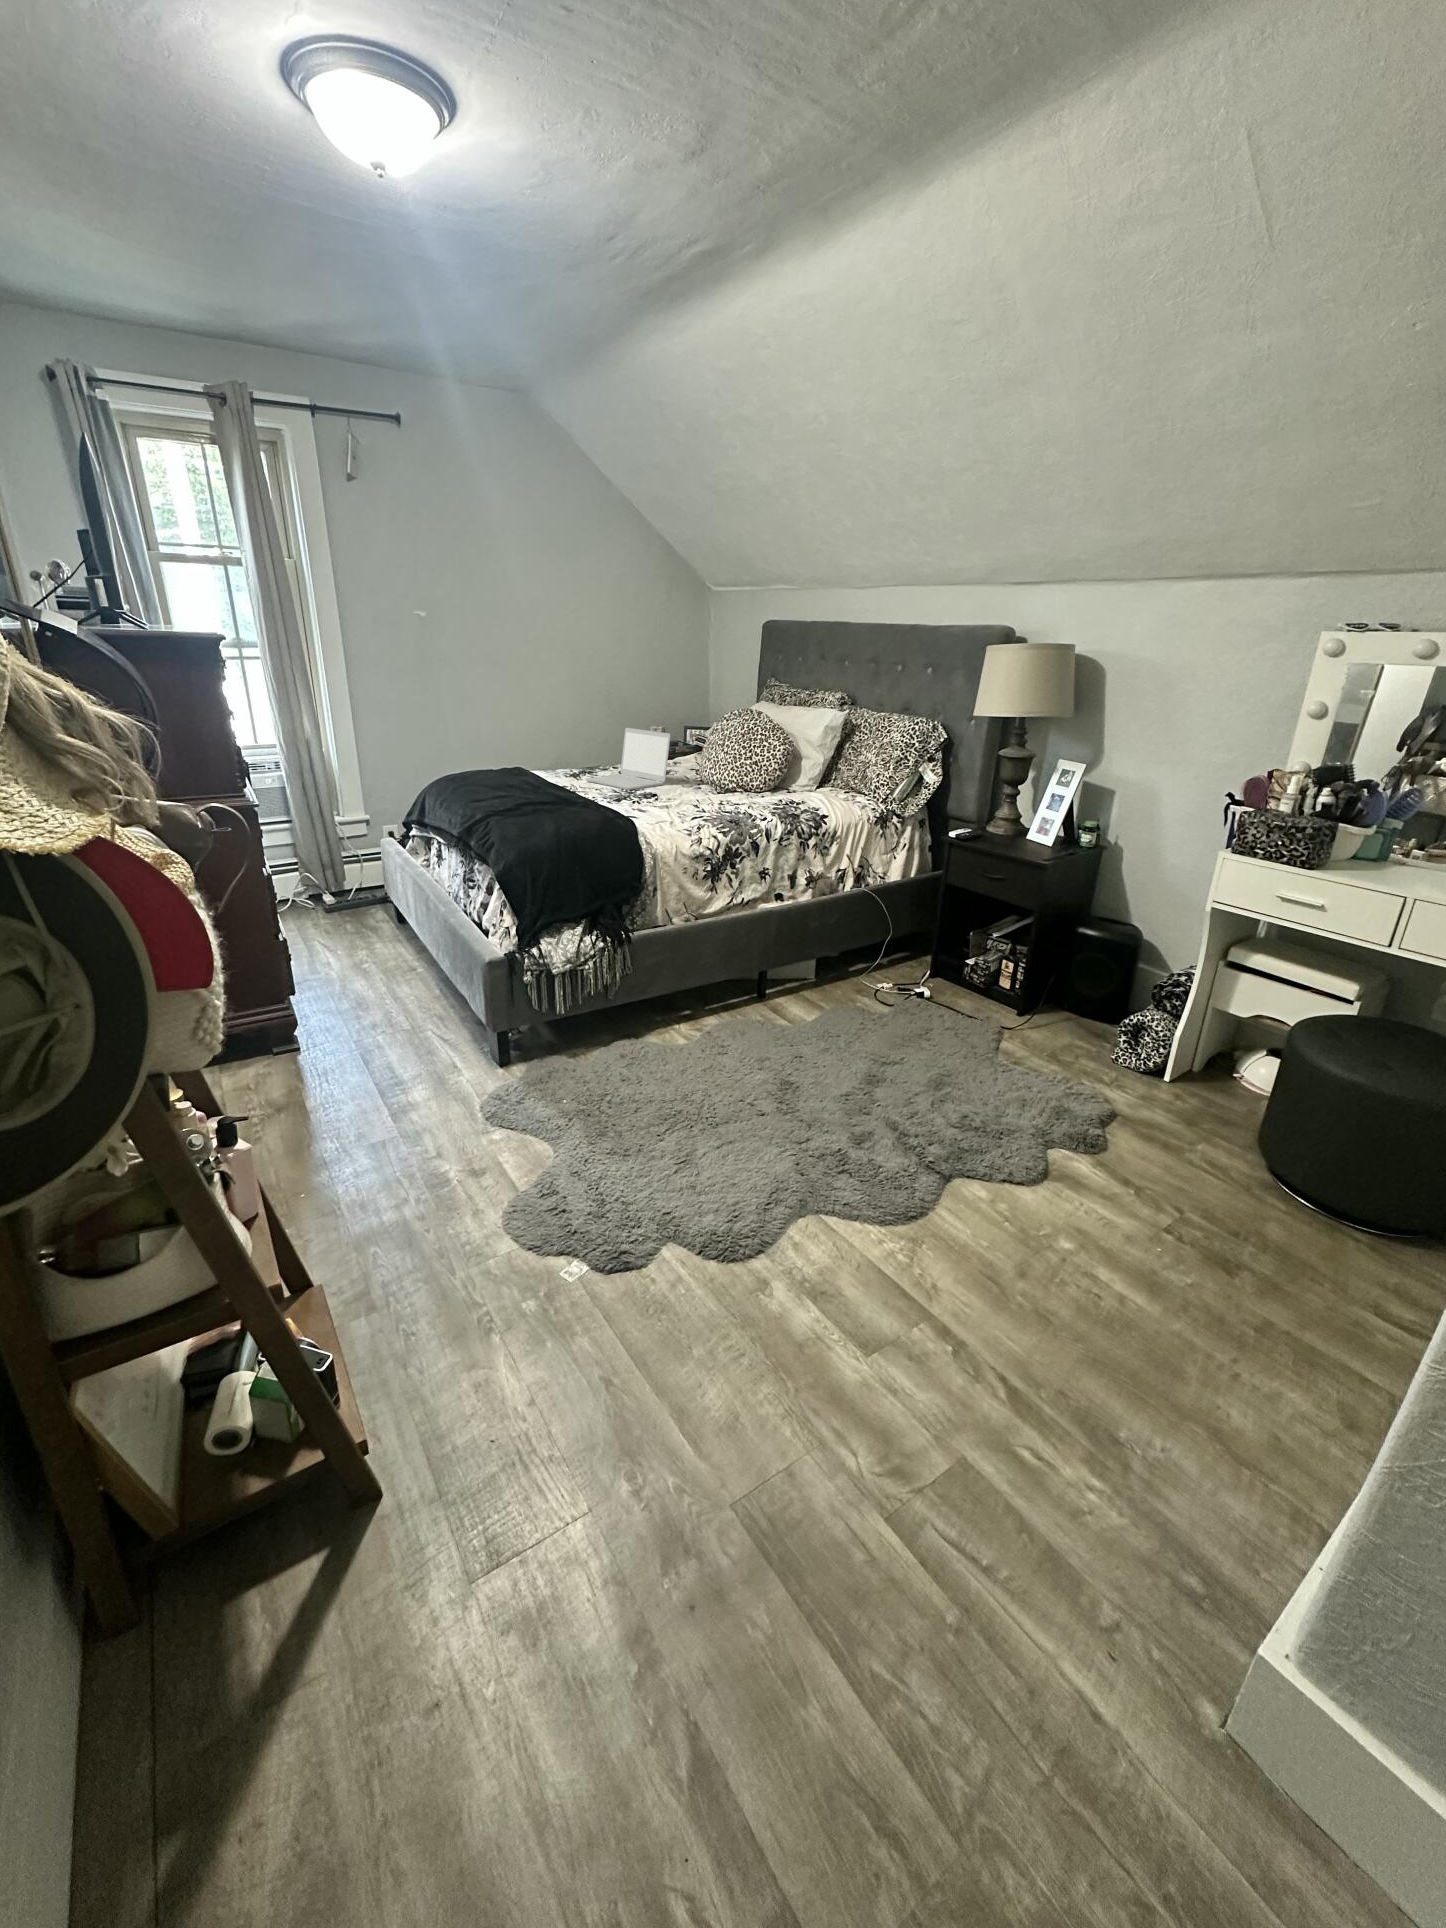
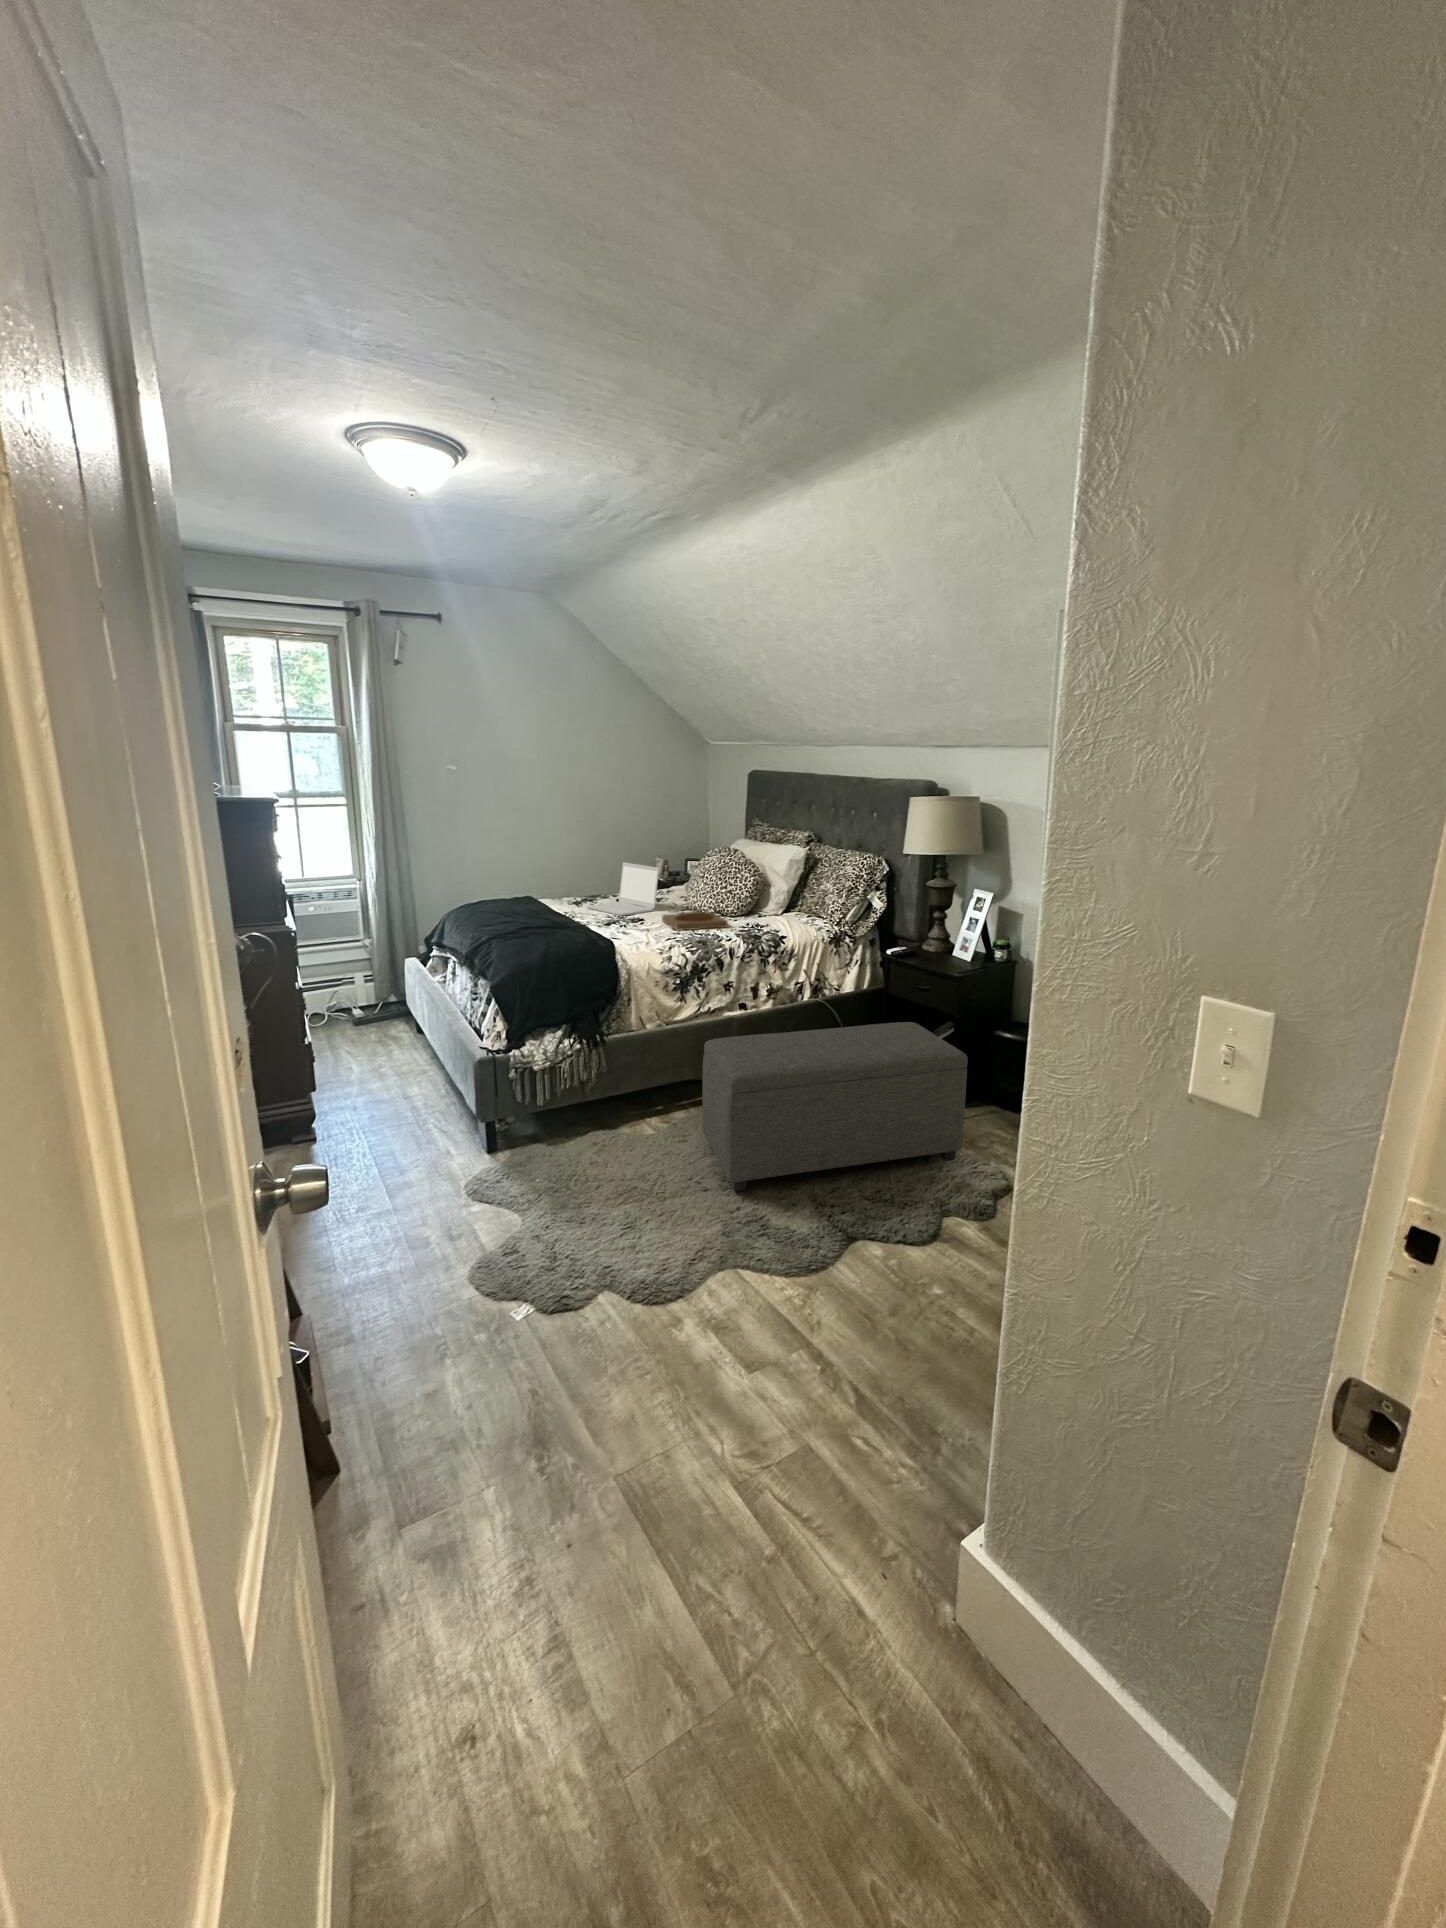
tray: none [679,786,758,808] -> present [662,912,728,931]
ottoman: none [747,918,1071,1116] -> present [702,1022,968,1191]

